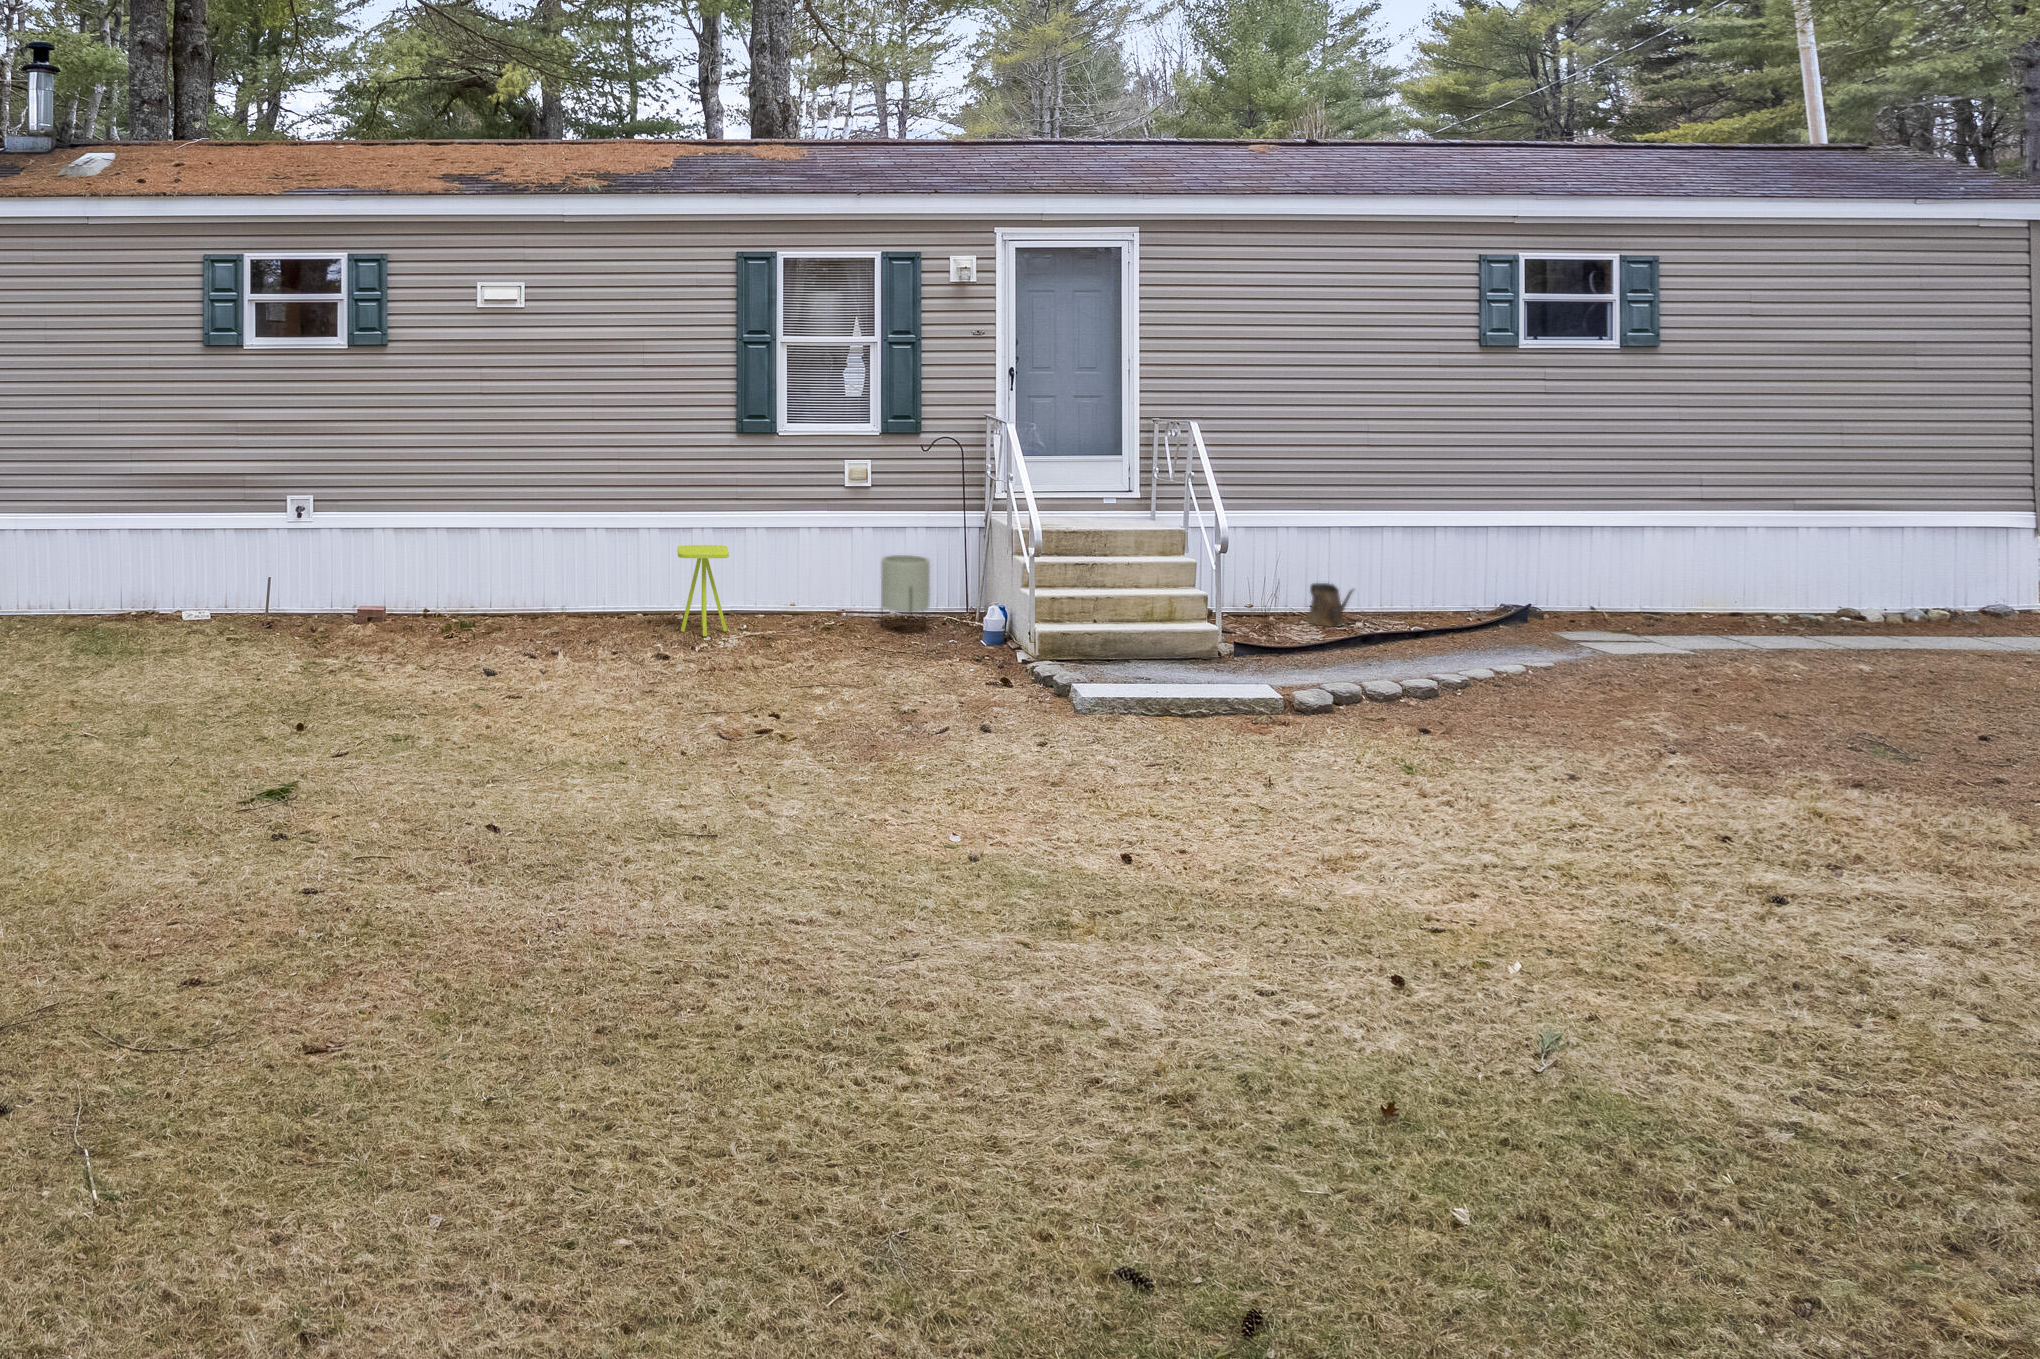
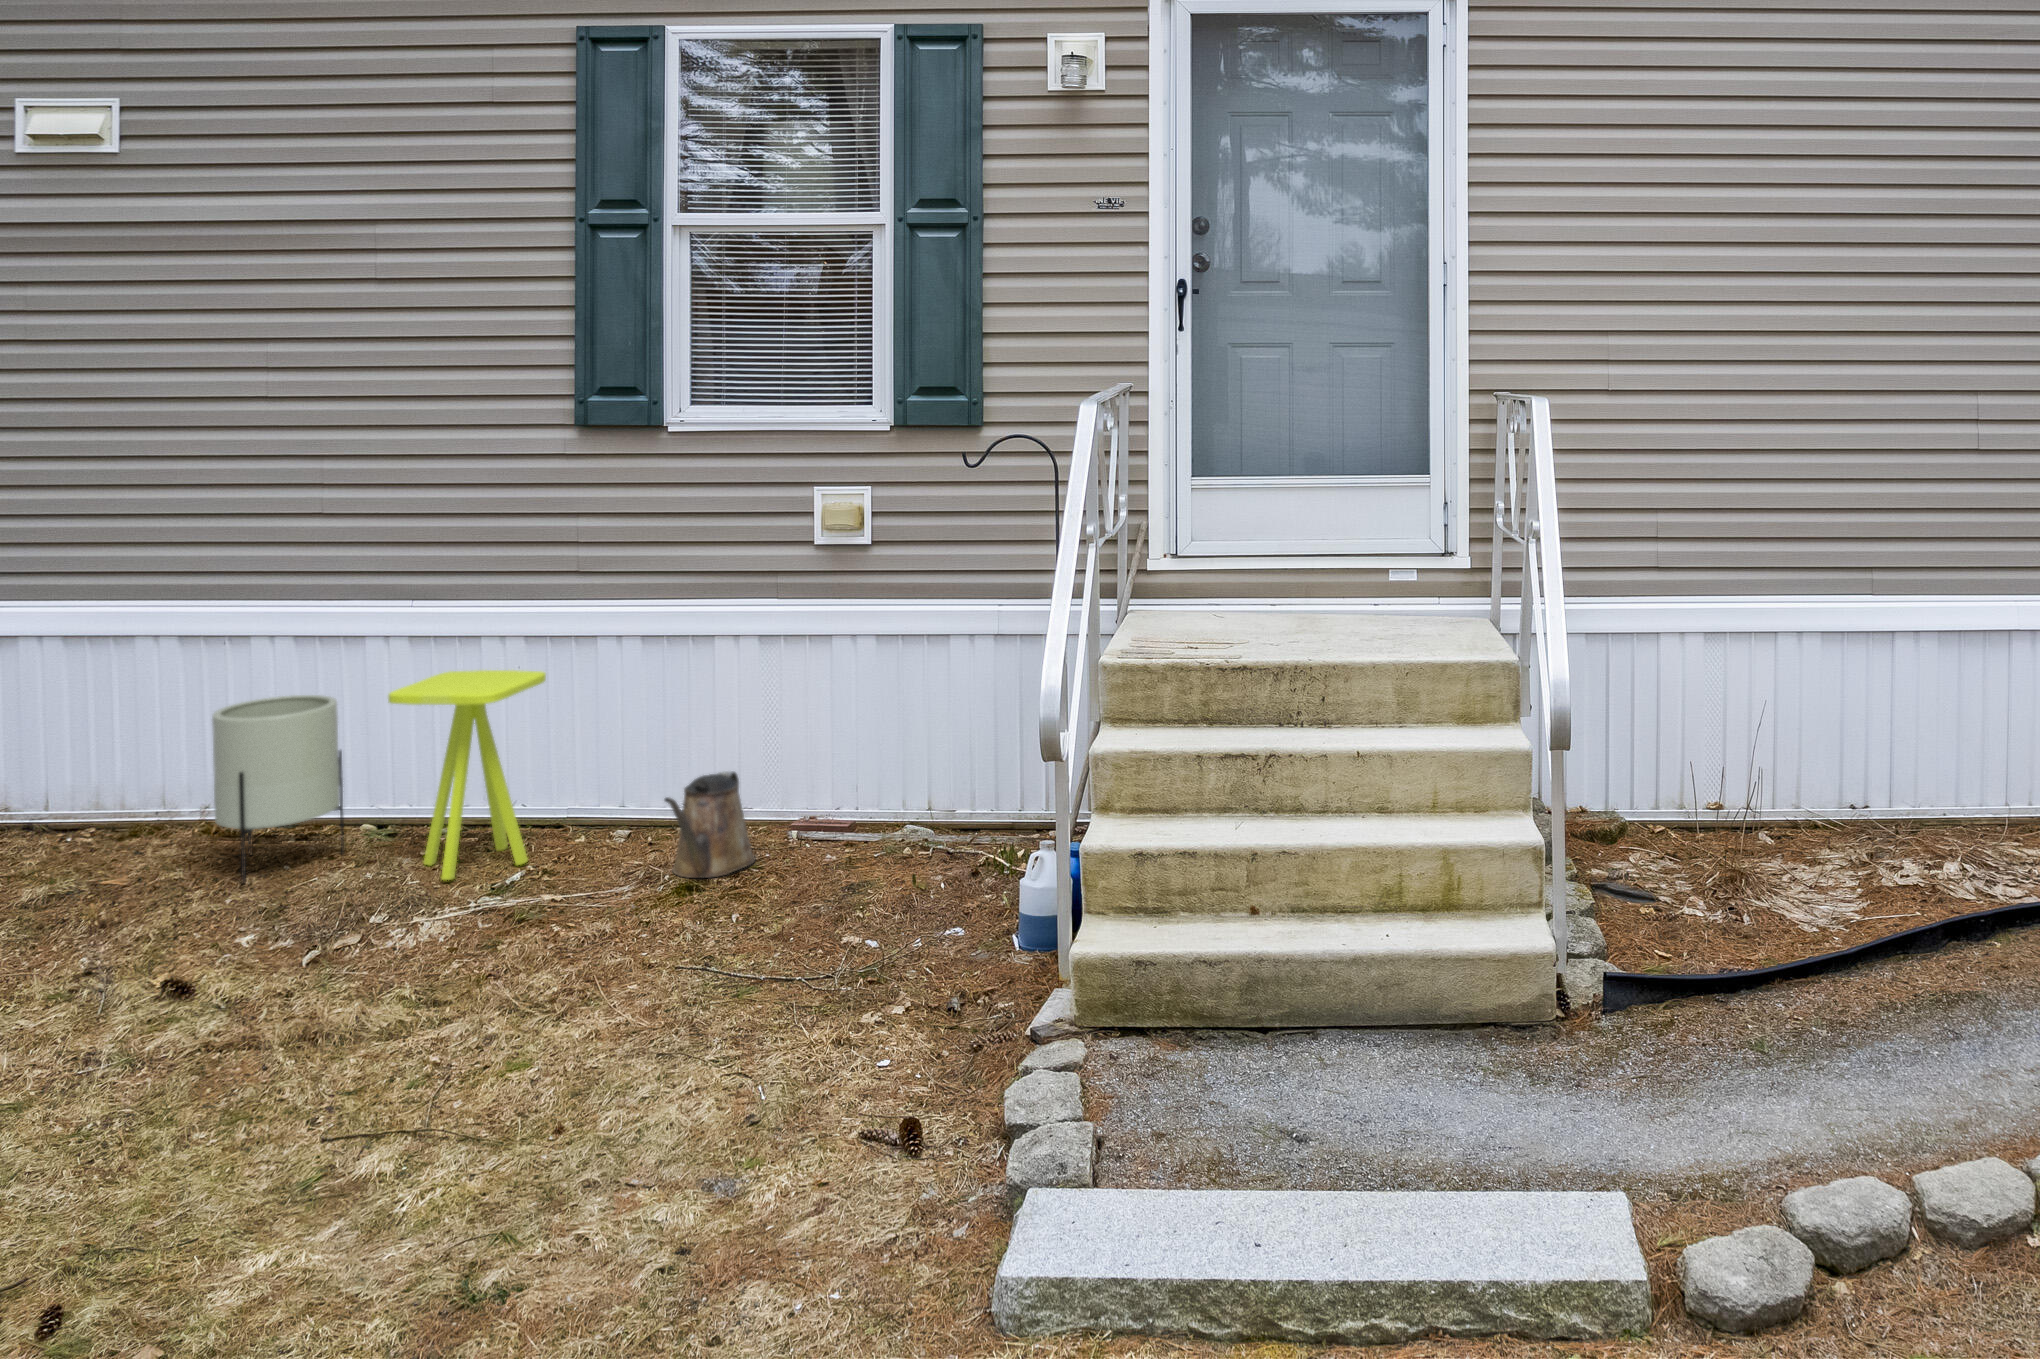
planter: present [881,555,930,616] -> present [212,695,344,883]
watering can: present [1308,583,1353,627] -> present [665,771,755,878]

